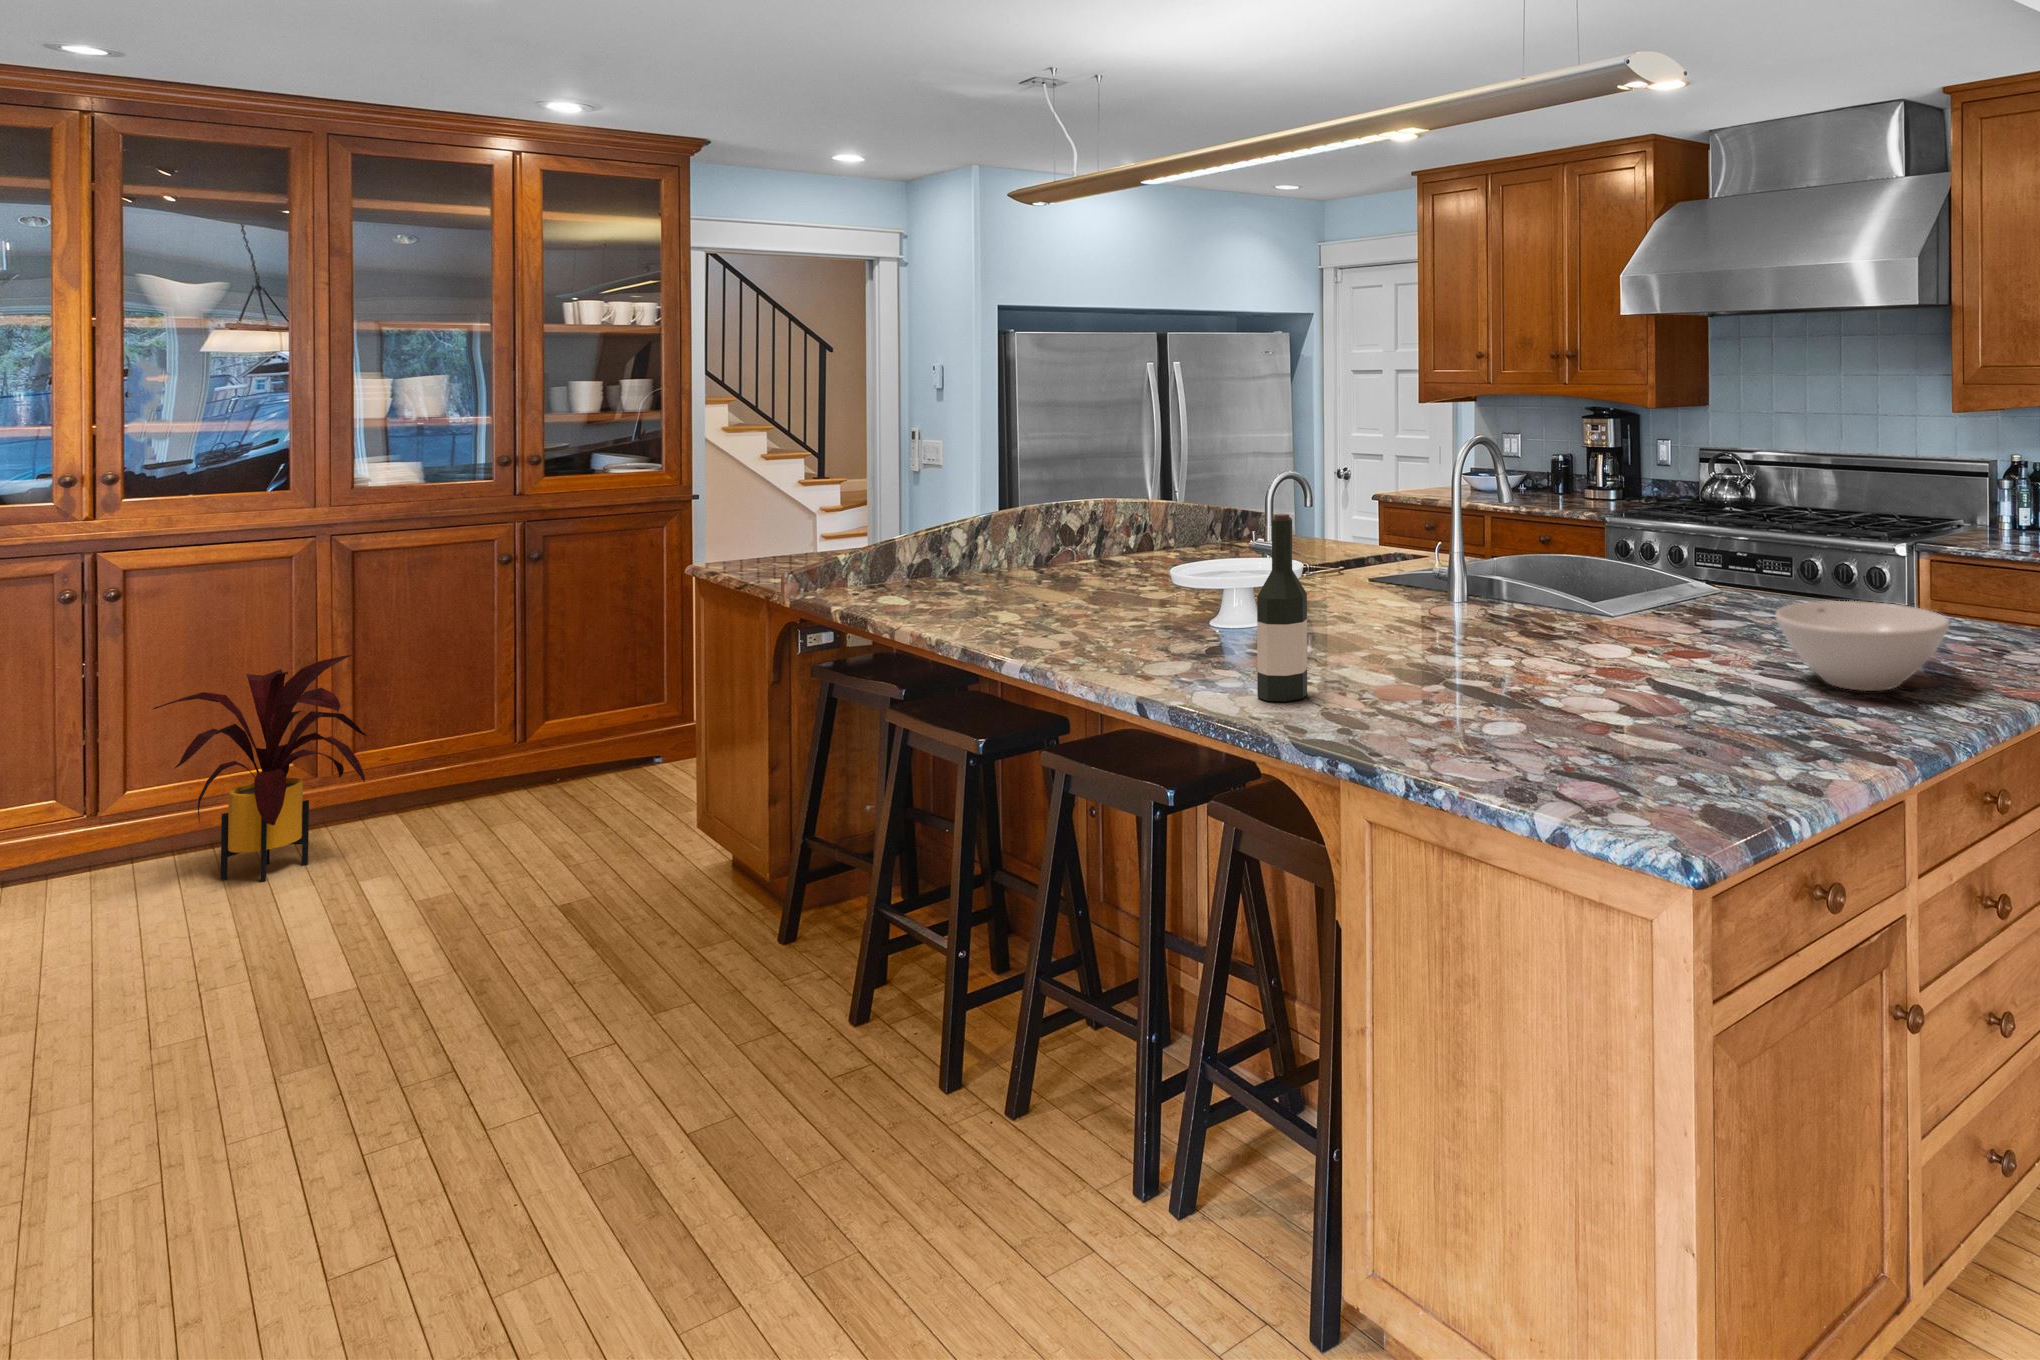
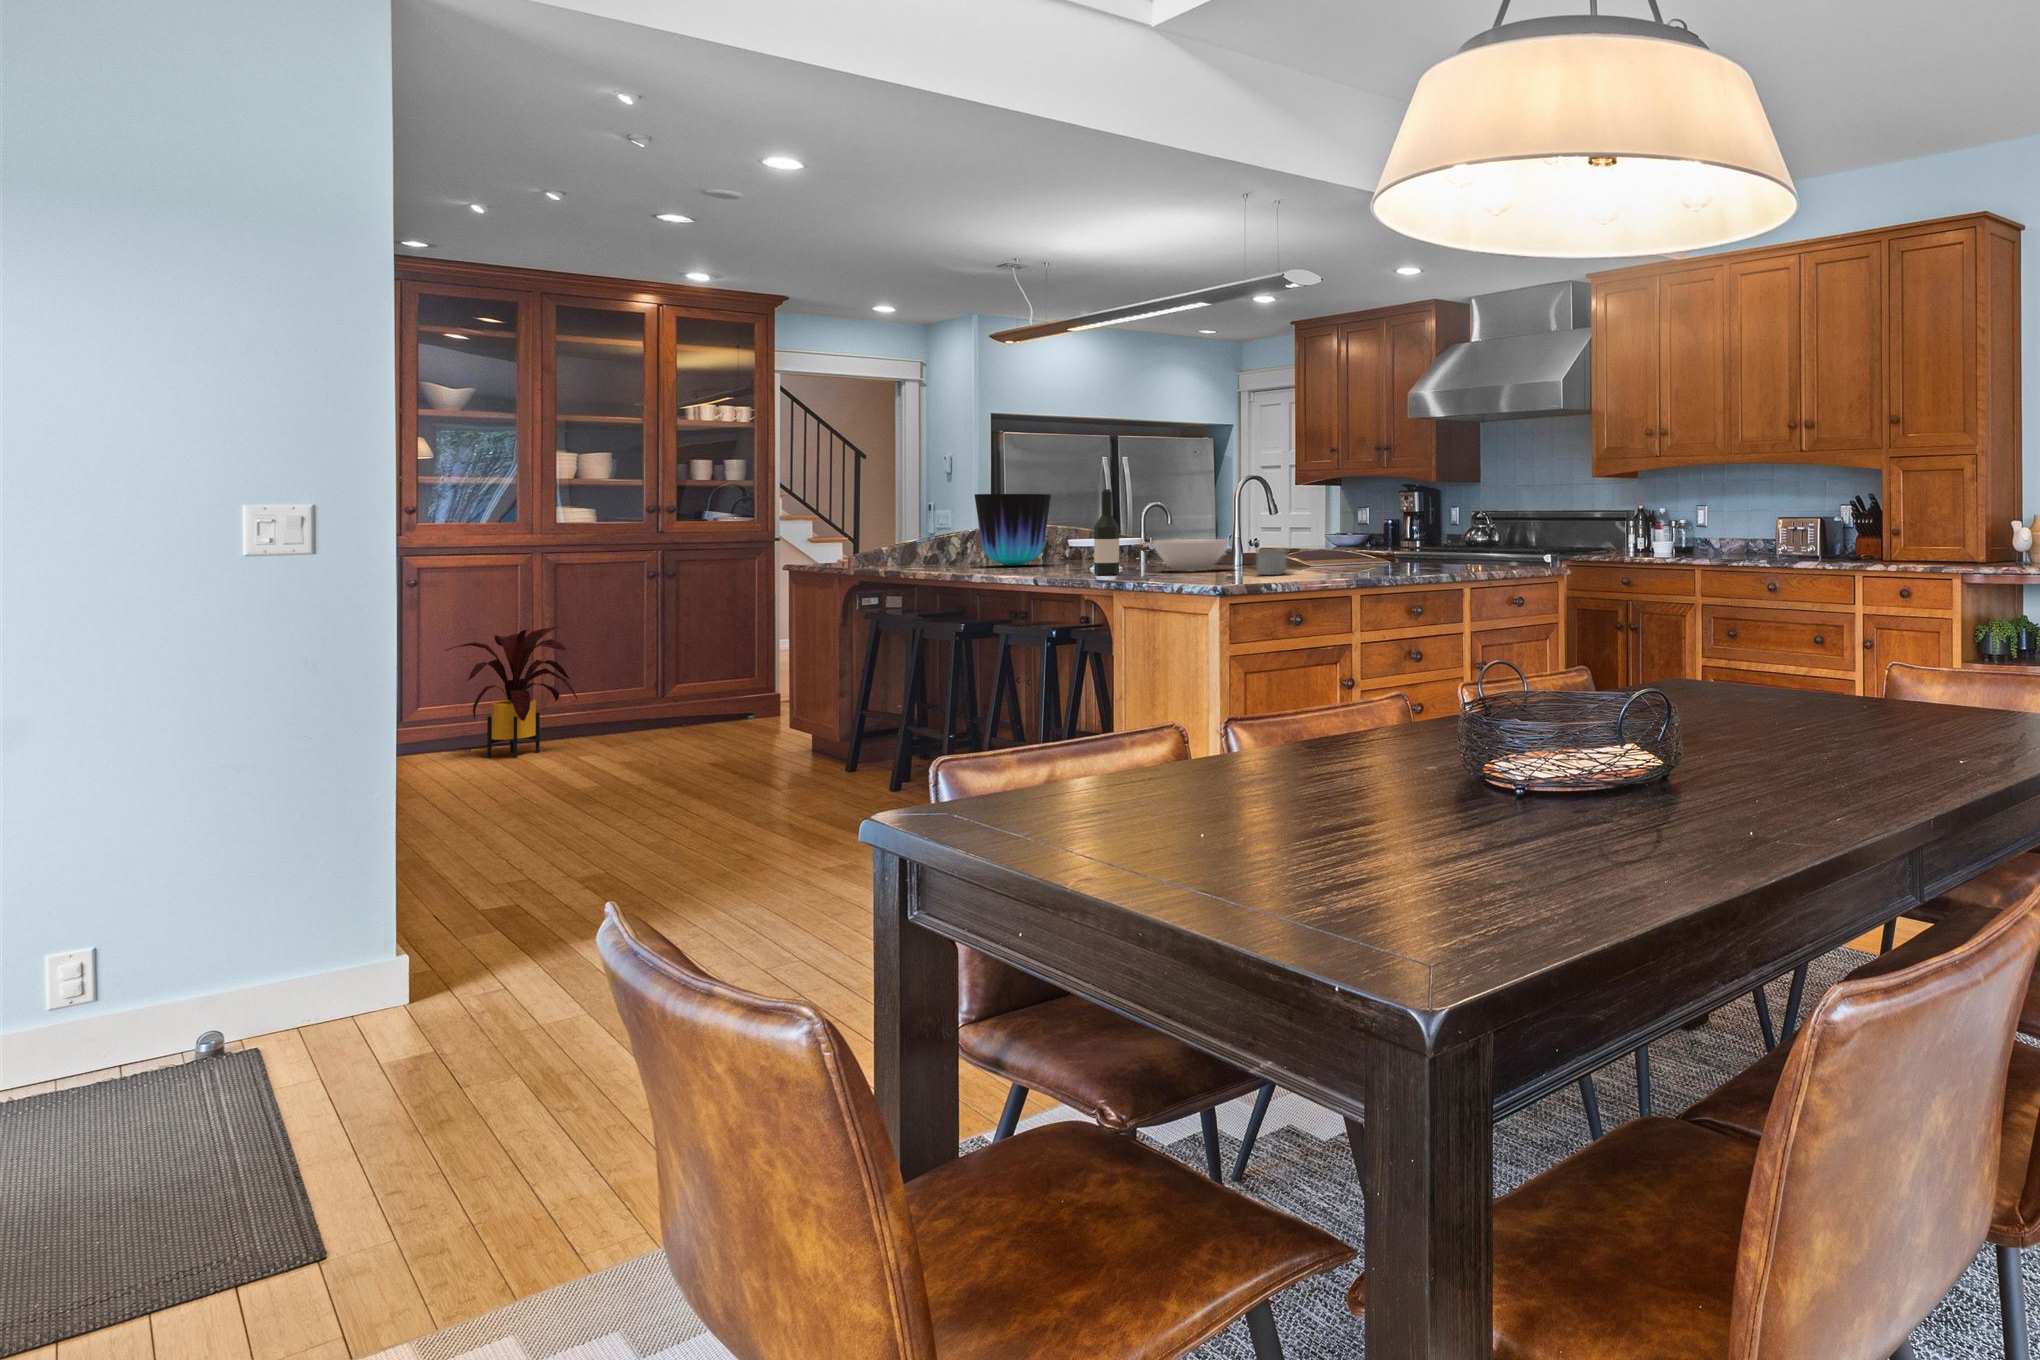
vase: none [994,471,1126,605] -> present [975,494,1051,566]
bowl: present [1775,601,1950,691] -> present [1152,539,1229,571]
mug: none [1628,652,1697,727] -> present [1256,548,1286,575]

